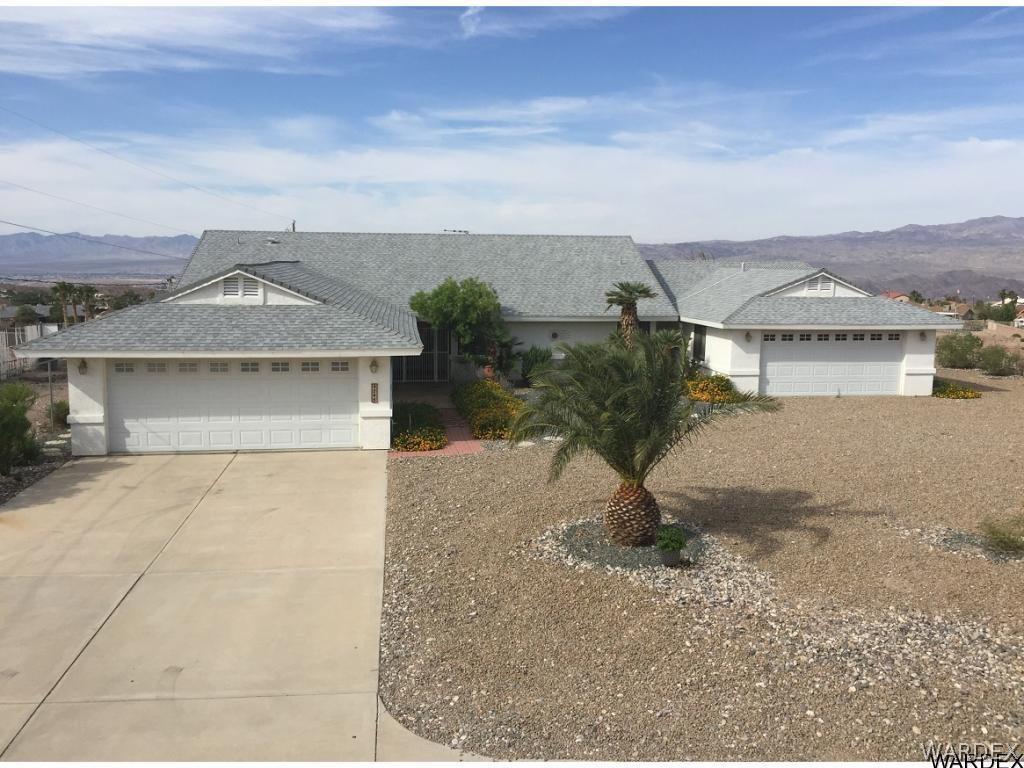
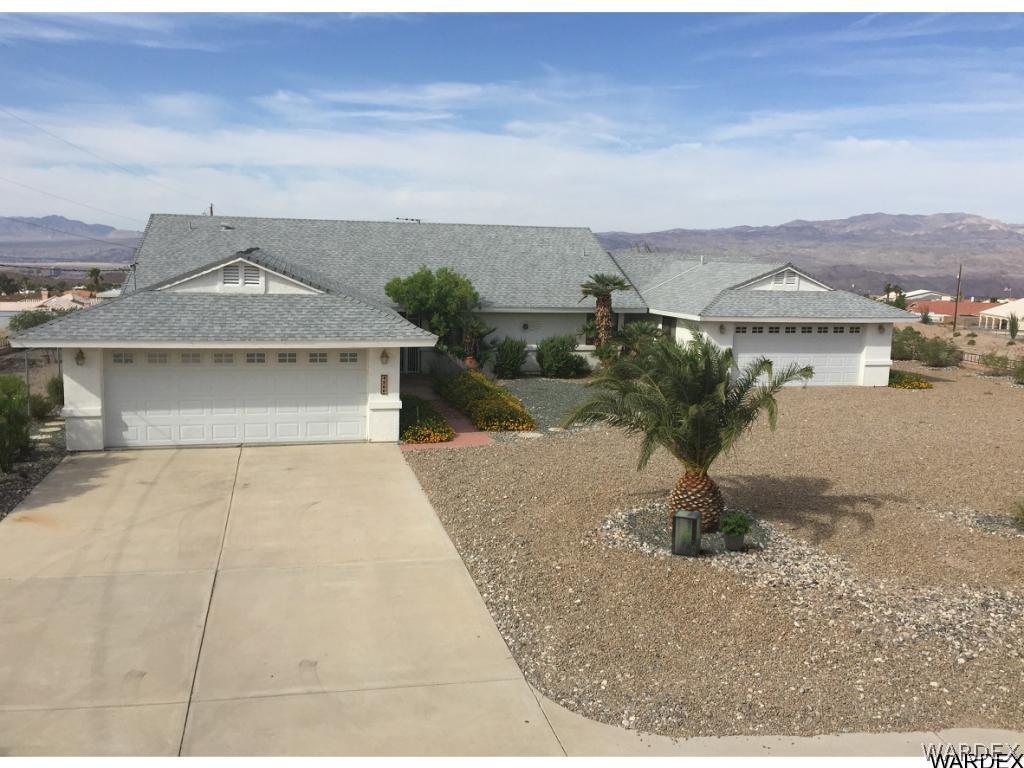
storage box: none [602,523,635,572] -> present [671,510,702,557]

